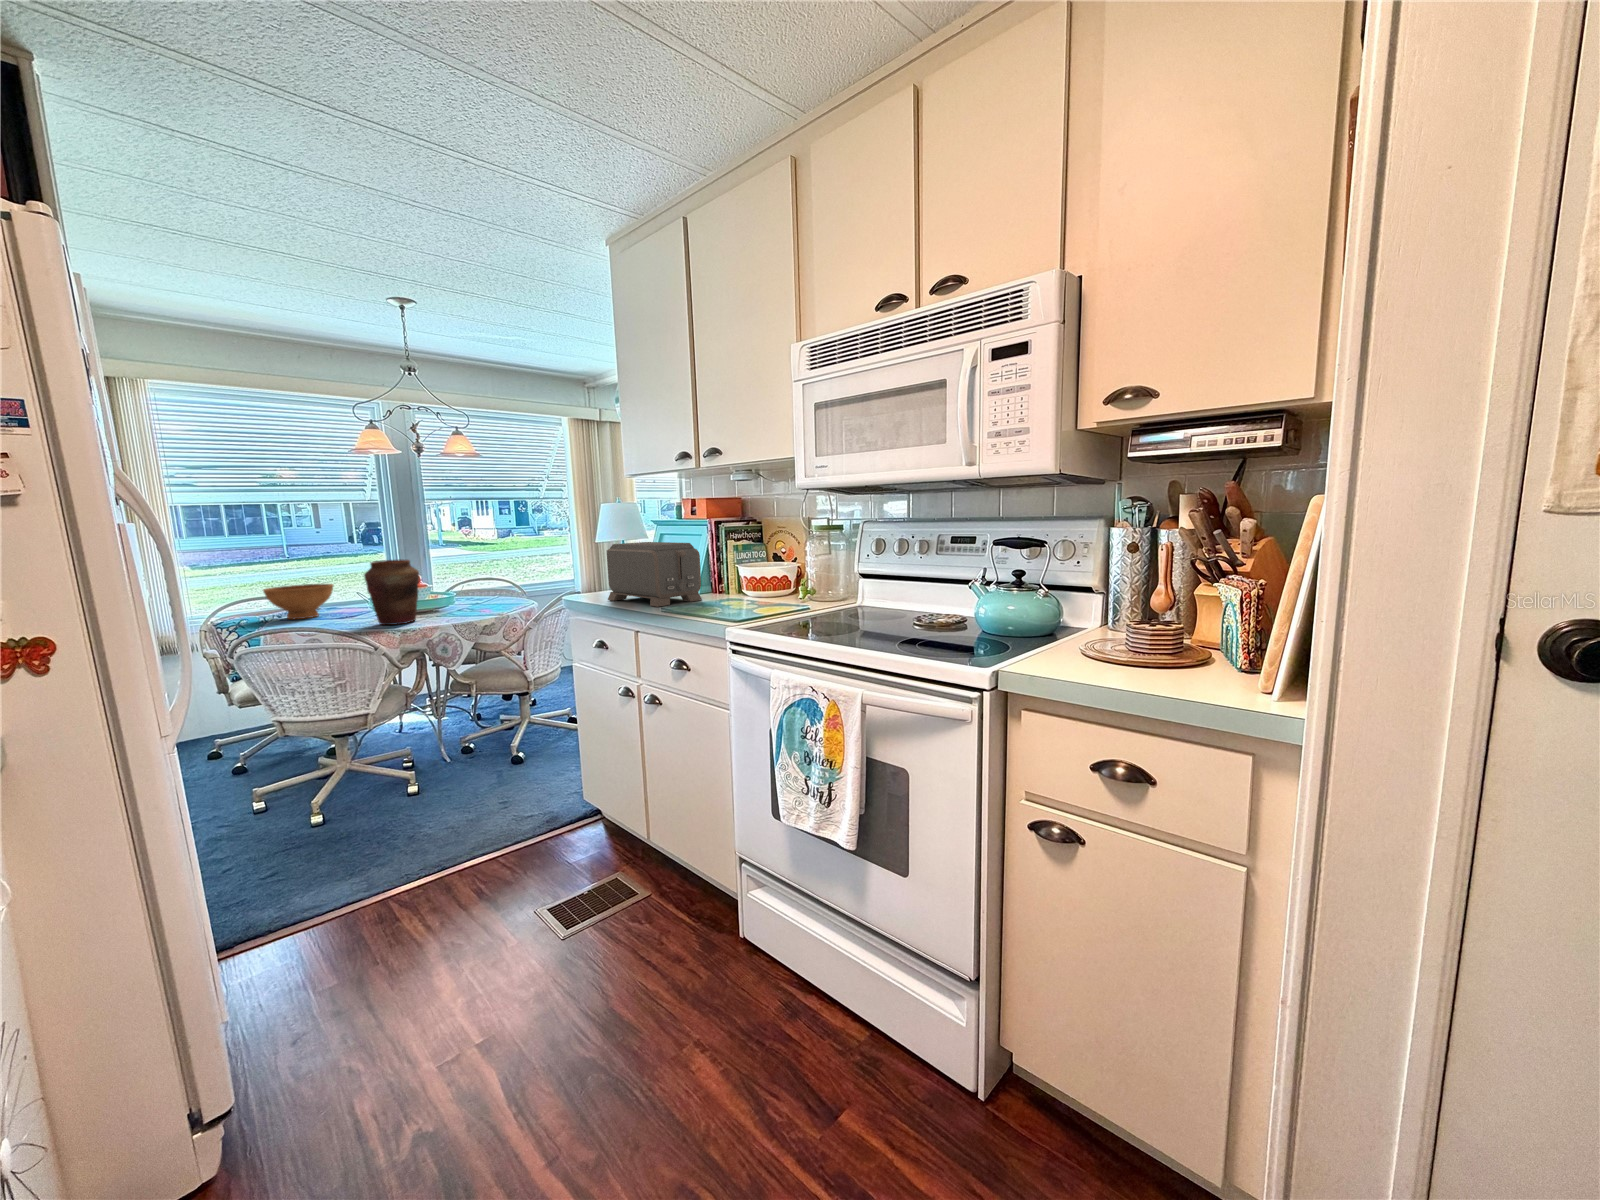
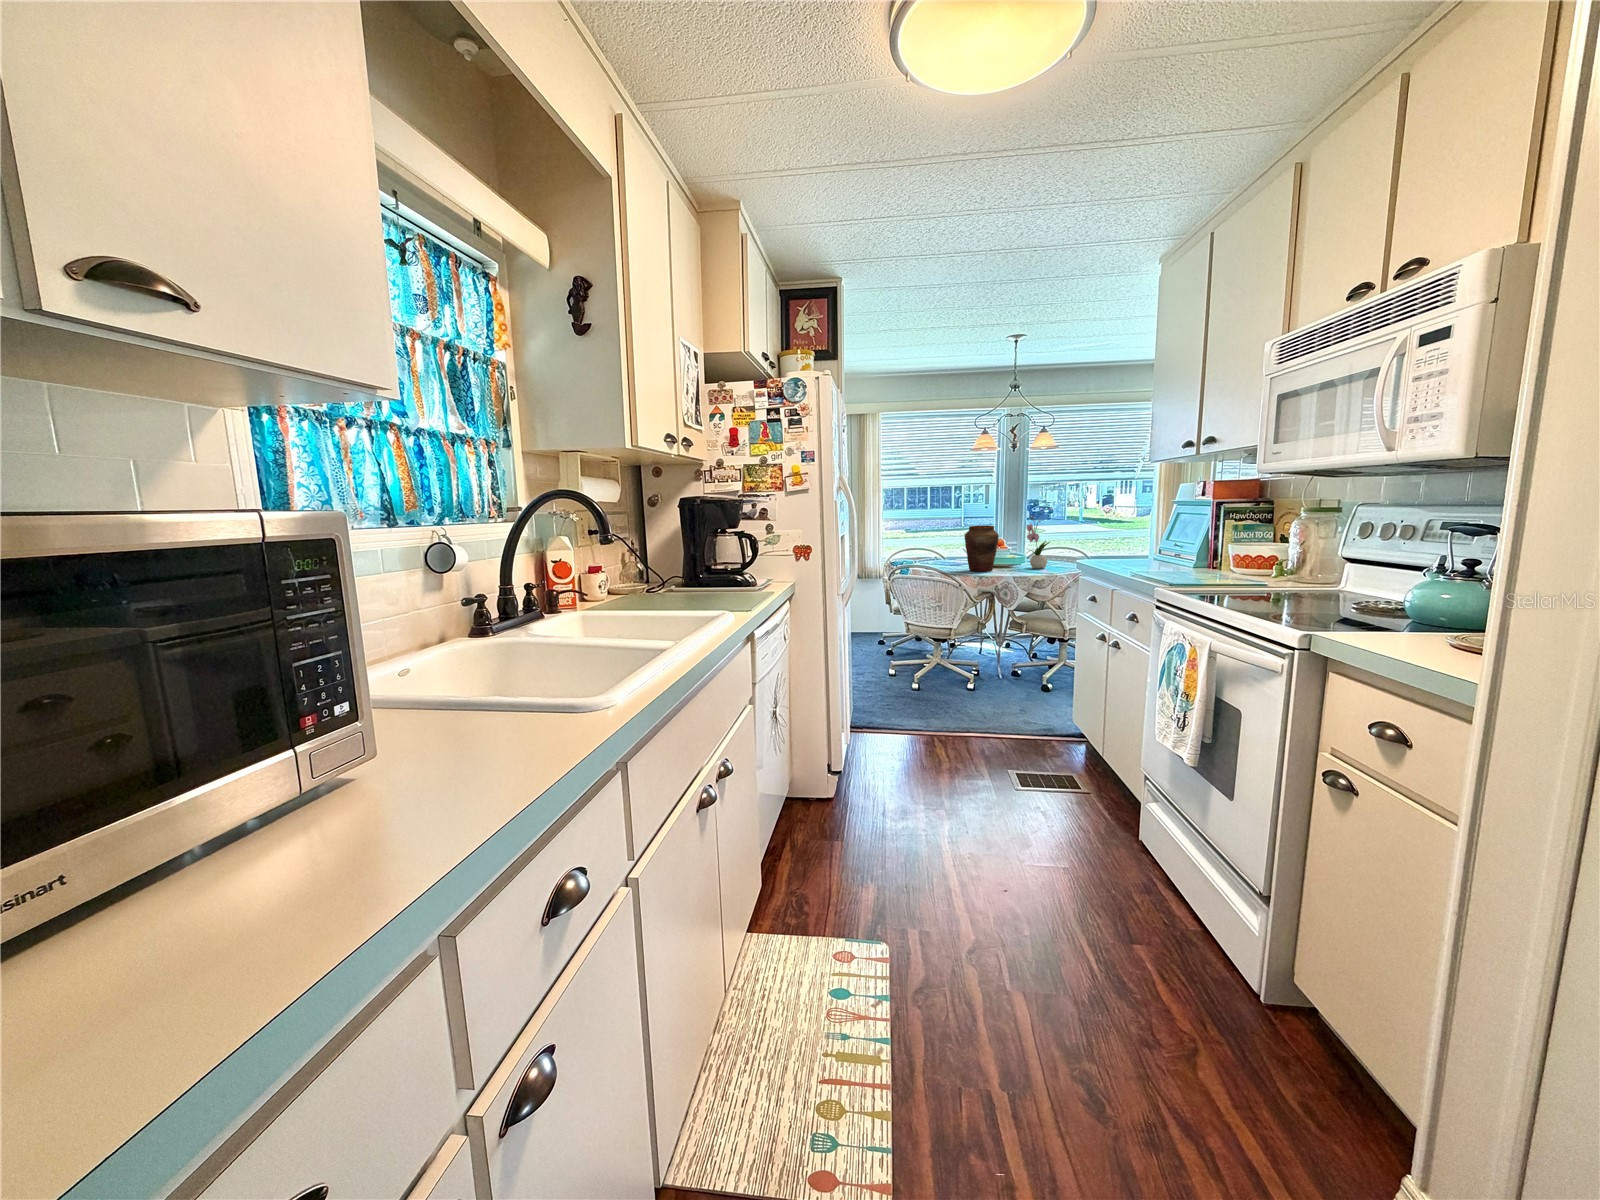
toaster: present [607,542,702,607] -> none [1105,518,1185,571]
flower arrangement: none [454,544,490,611] -> present [1027,516,1050,569]
bowl: present [263,584,333,619] -> none [915,540,953,563]

